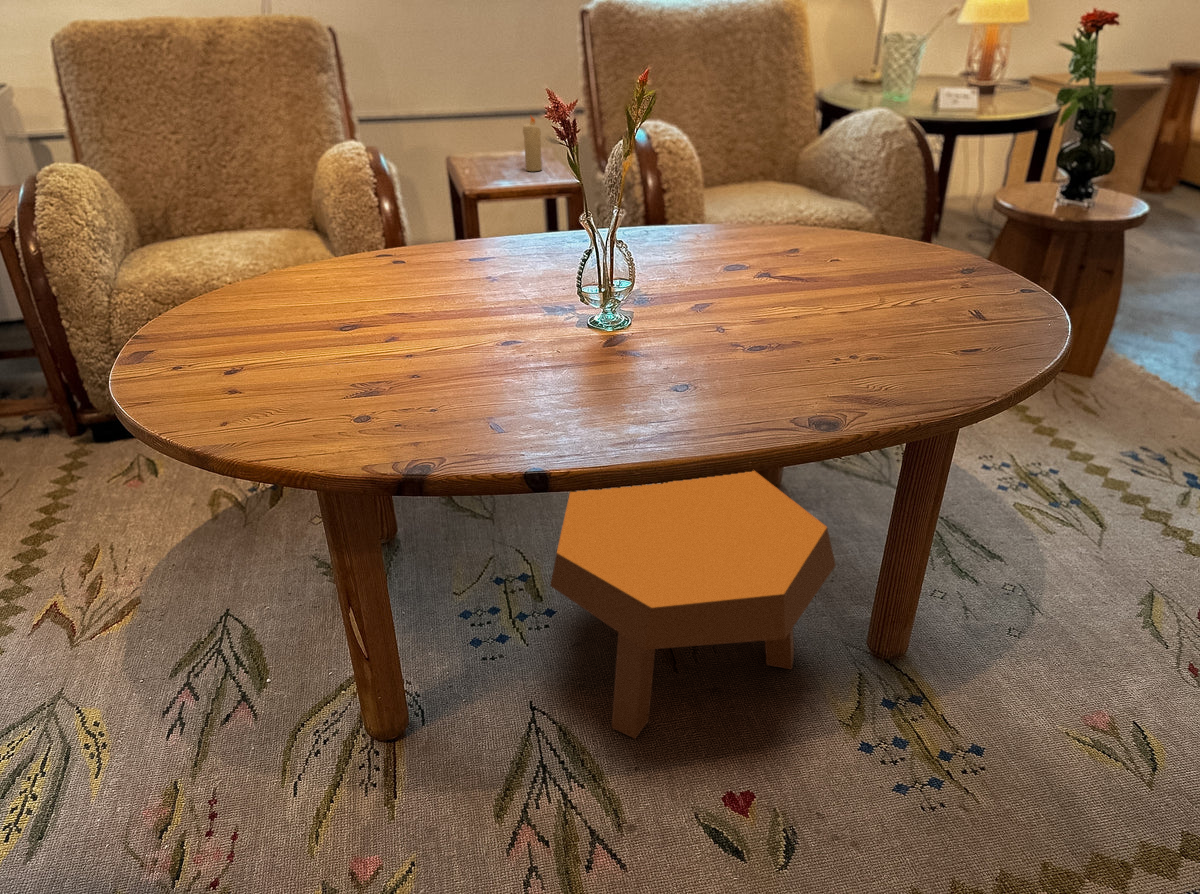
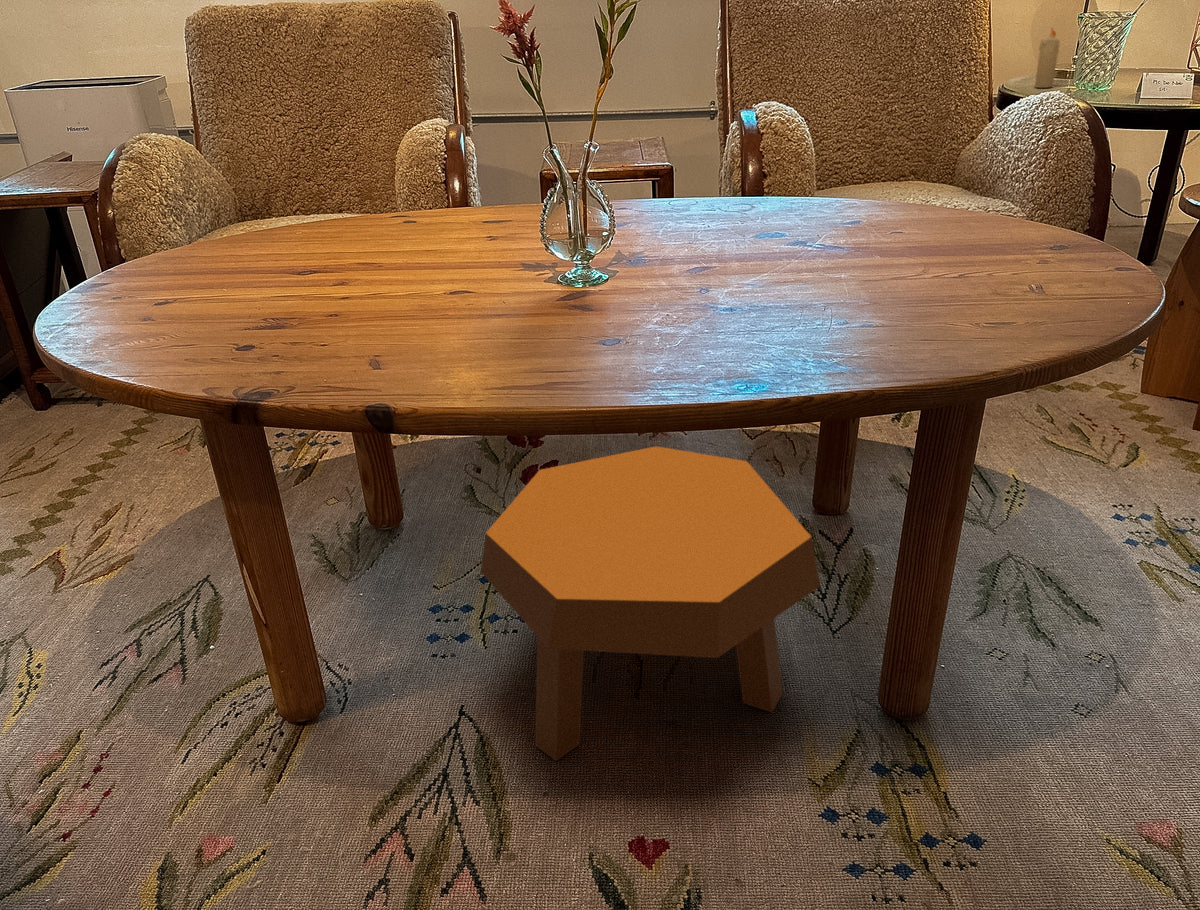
candle: present [523,116,542,171] -> present [1035,28,1059,88]

